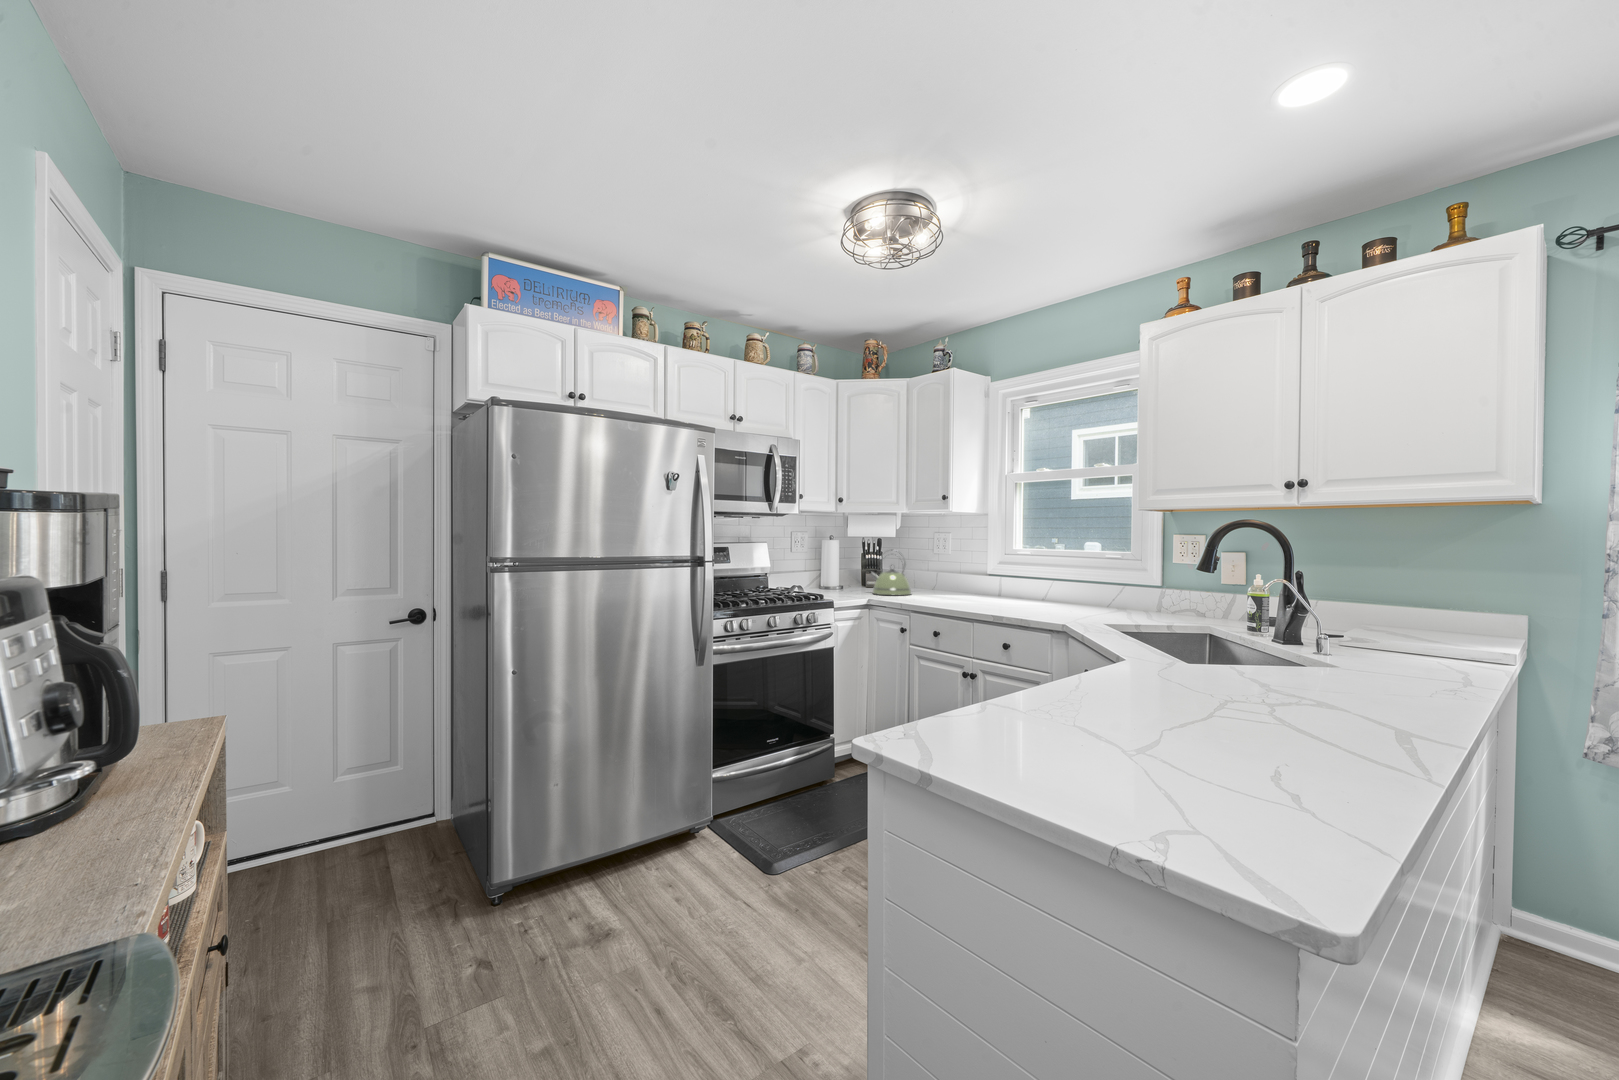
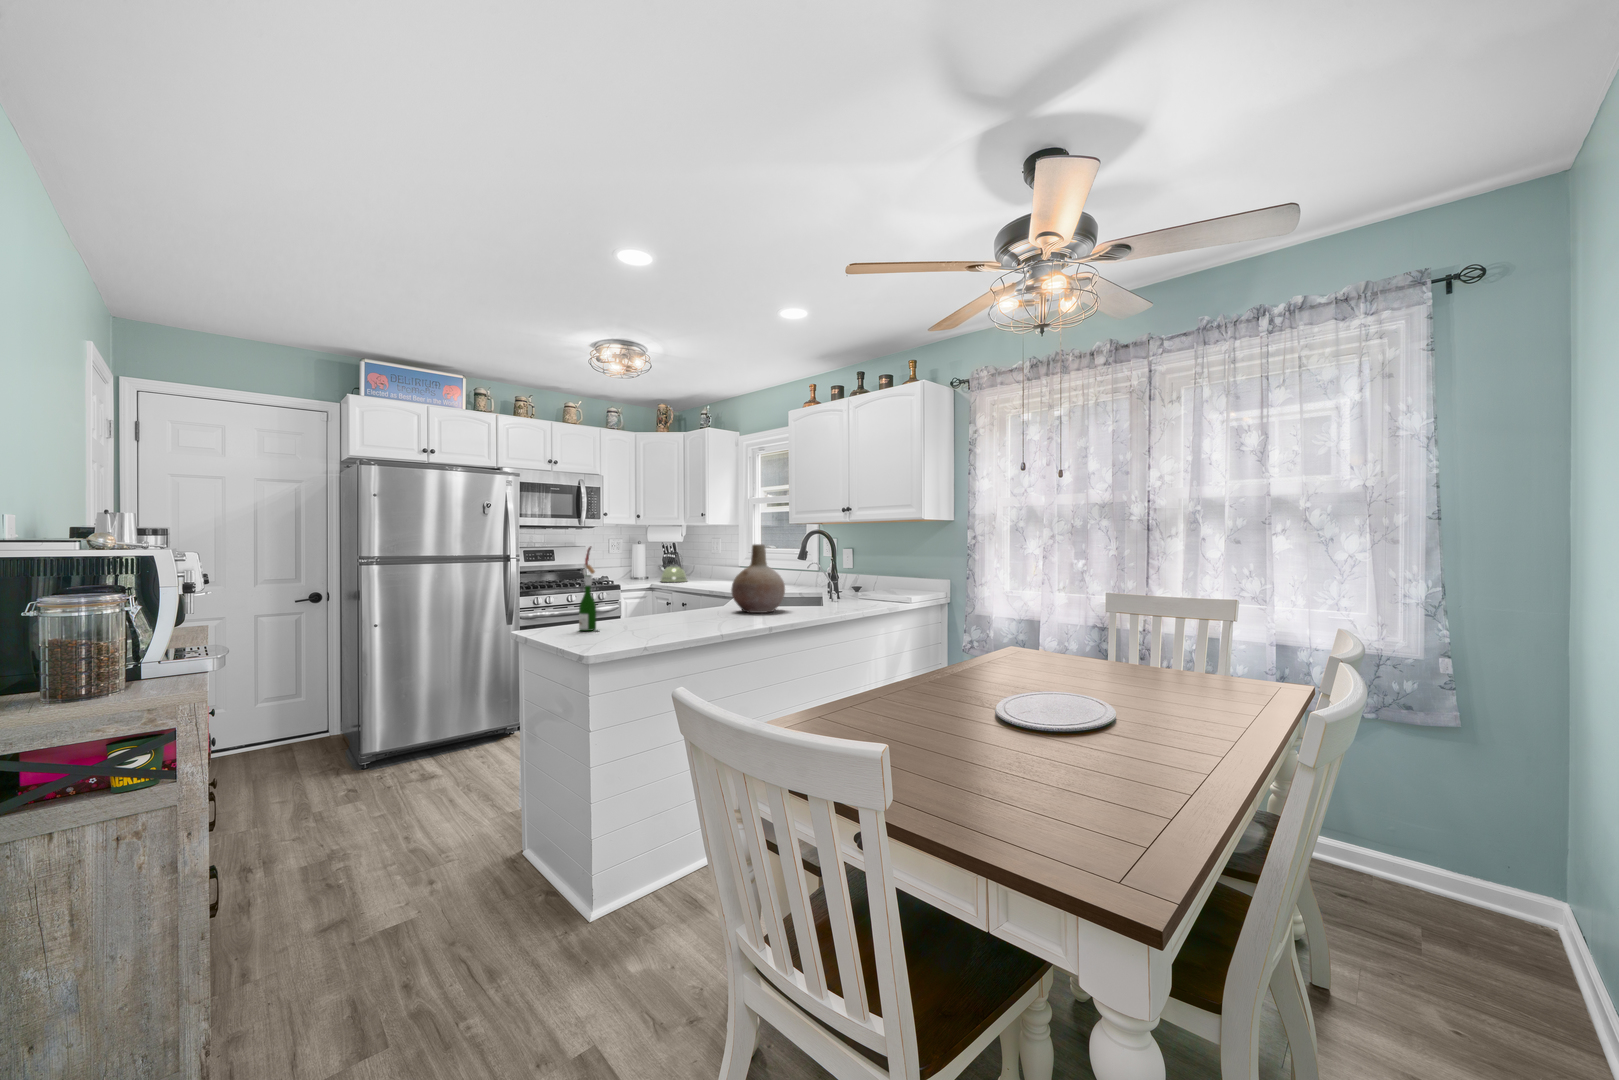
vase: none [1264,552,1420,711] -> present [731,544,785,613]
wine bottle: none [1122,562,1203,814] -> present [579,546,597,631]

